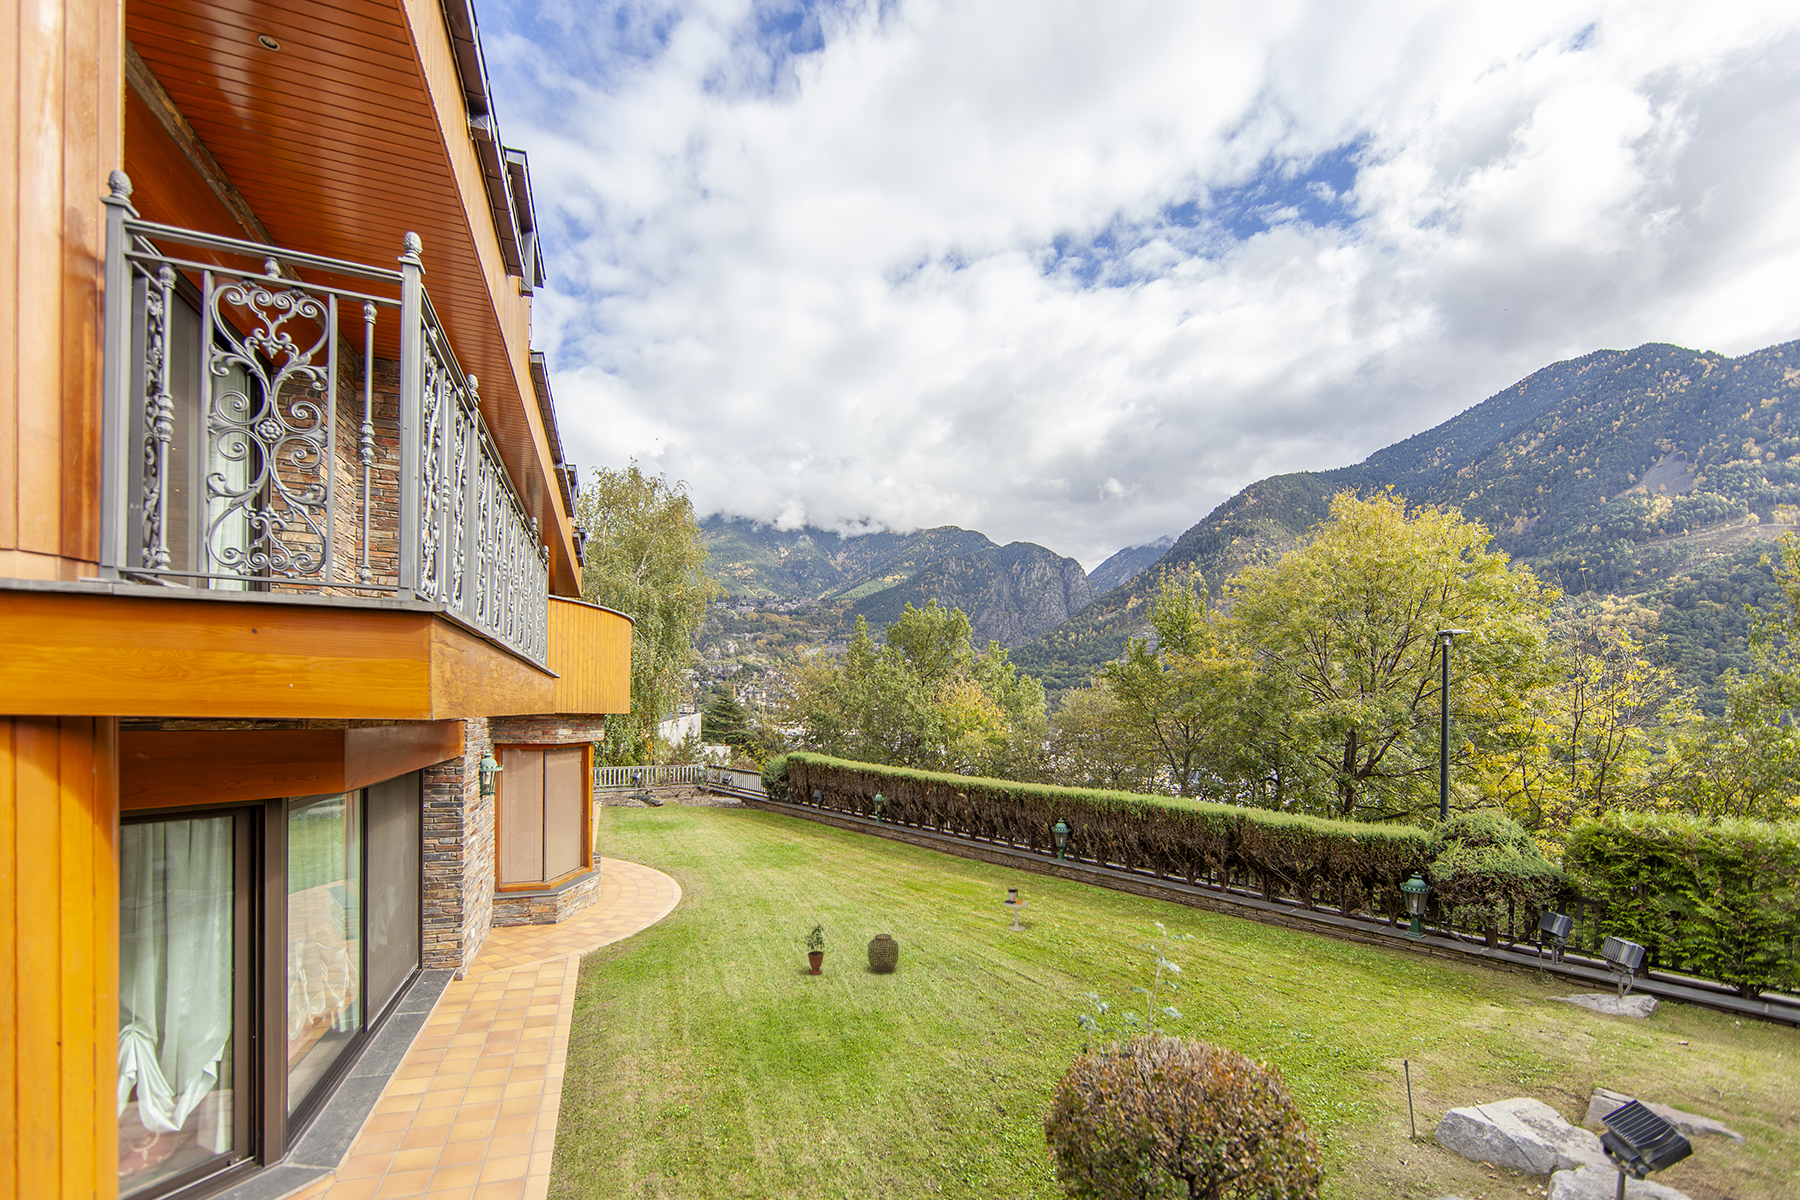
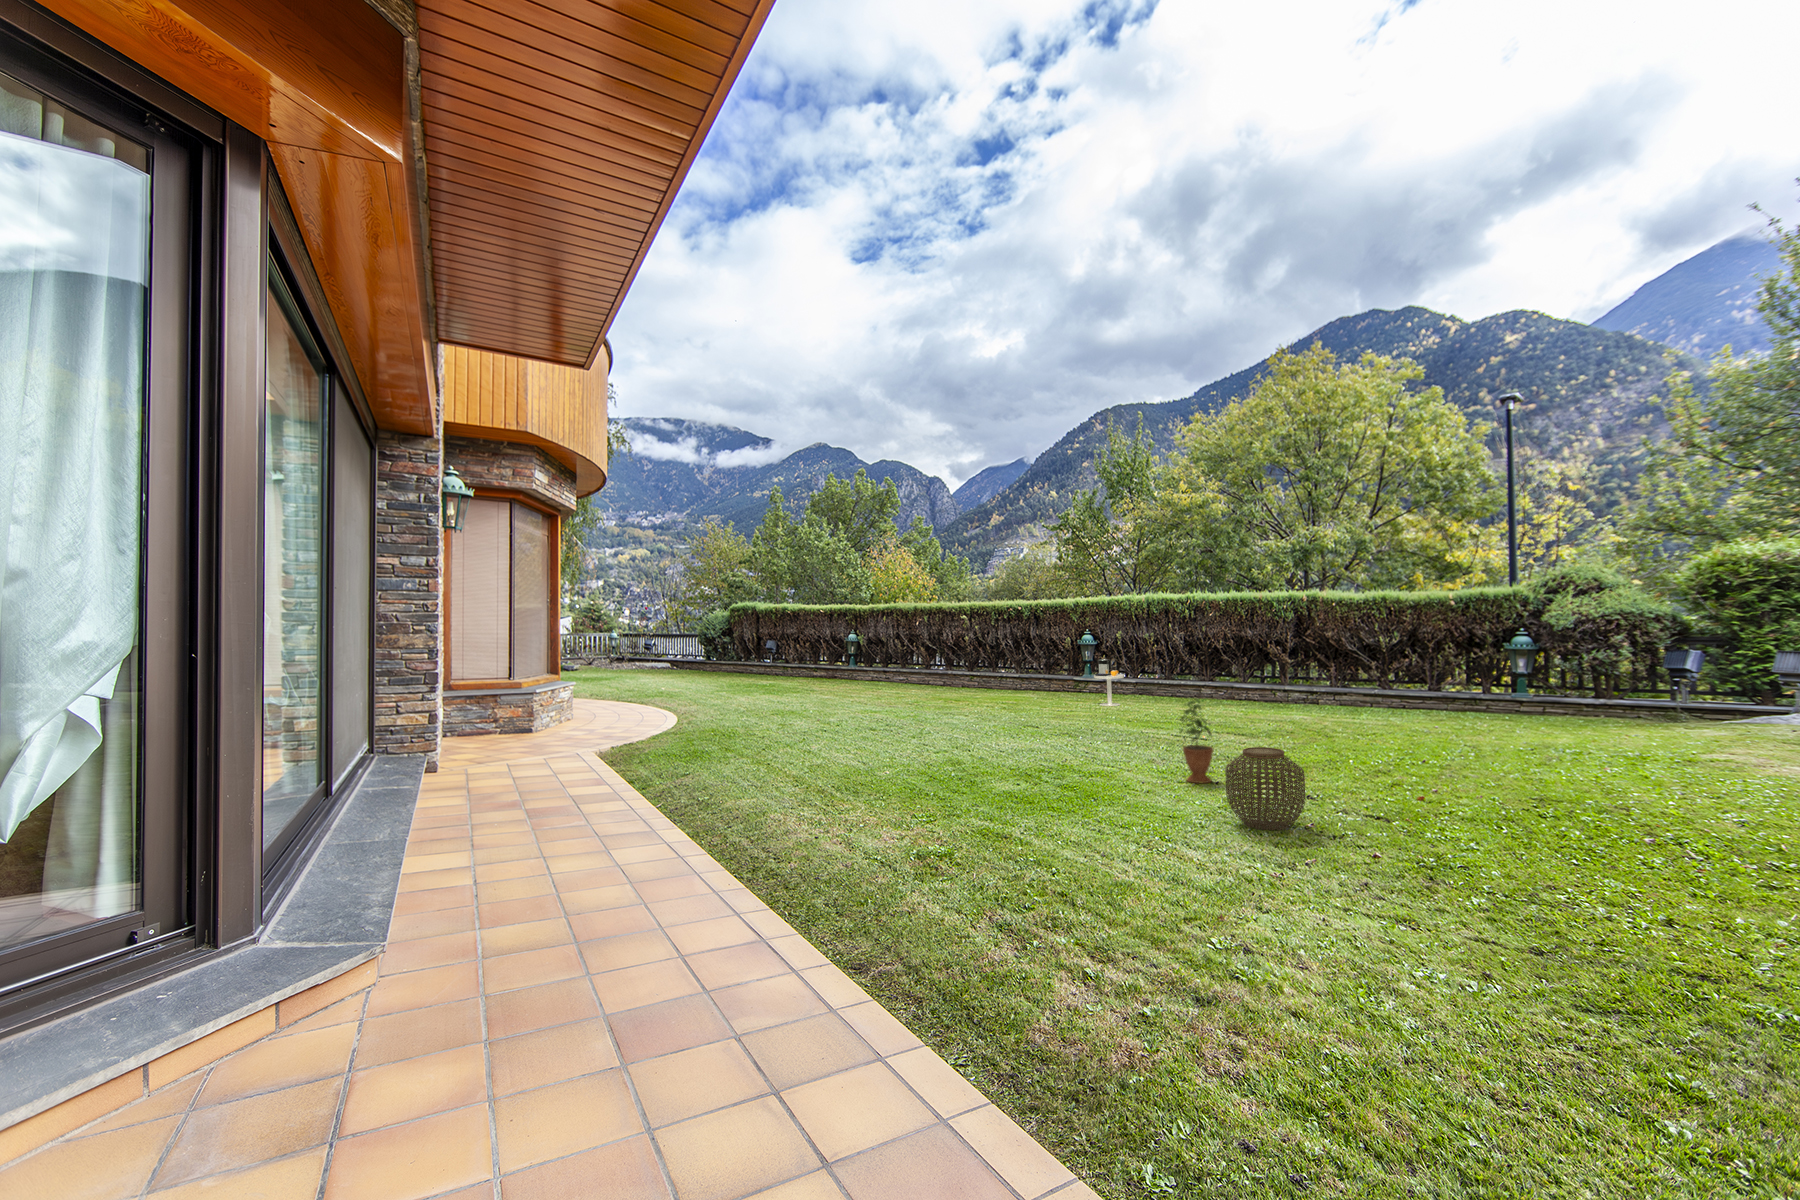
potted plant: present [805,925,825,975] -> present [1179,698,1213,783]
woven basket: present [868,934,898,972] -> present [1225,747,1305,830]

